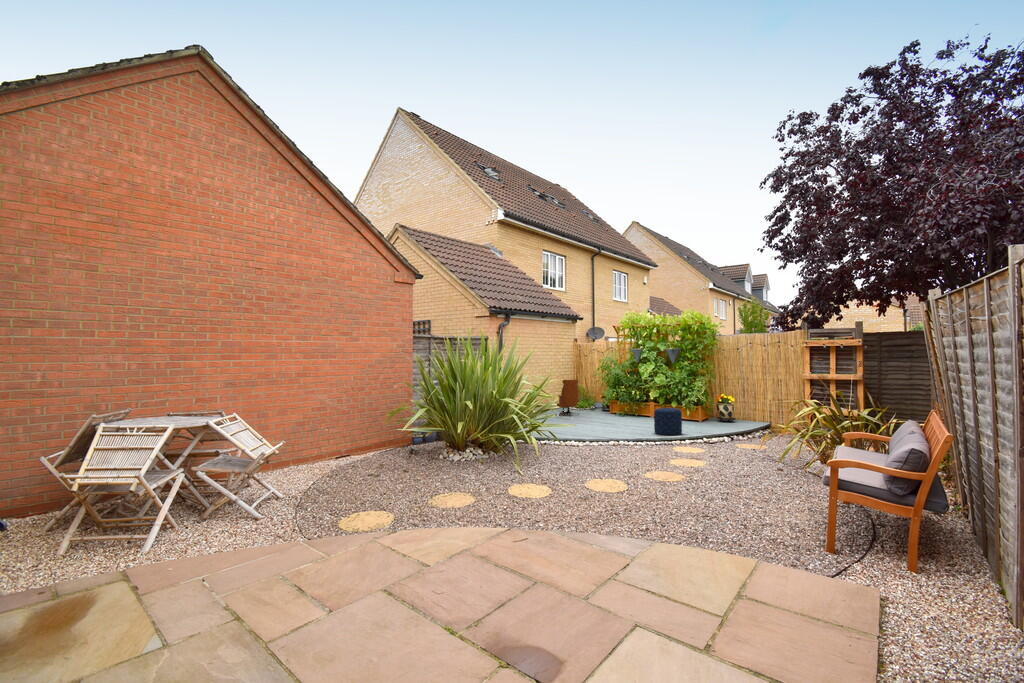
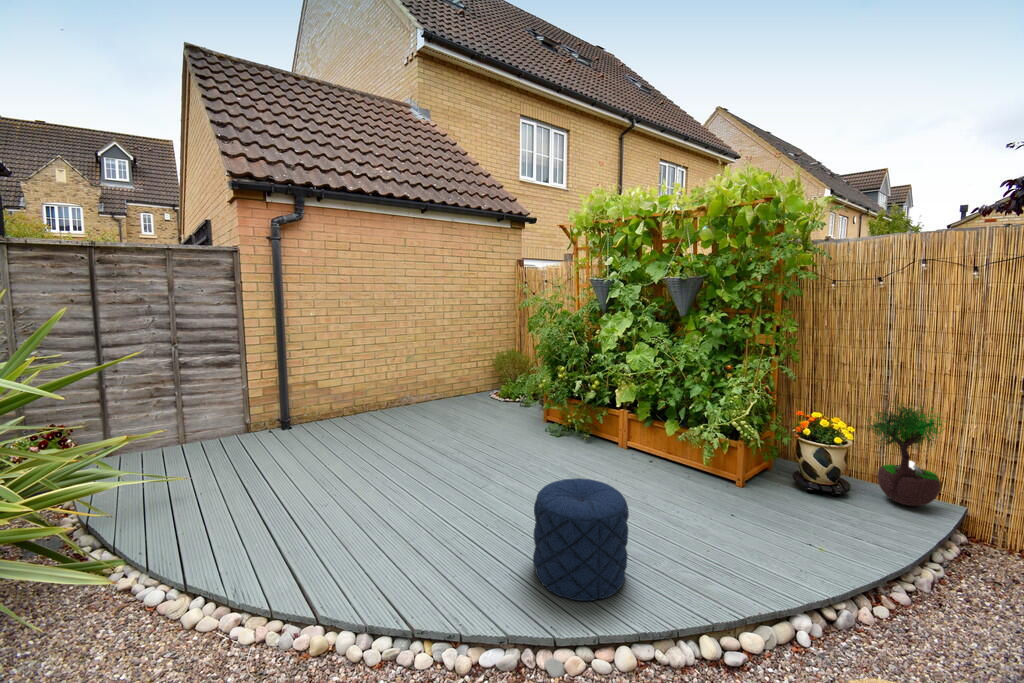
lounge chair: present [557,379,579,415] -> none [463,341,506,412]
potted tree: none [738,386,762,423] -> present [867,395,945,506]

